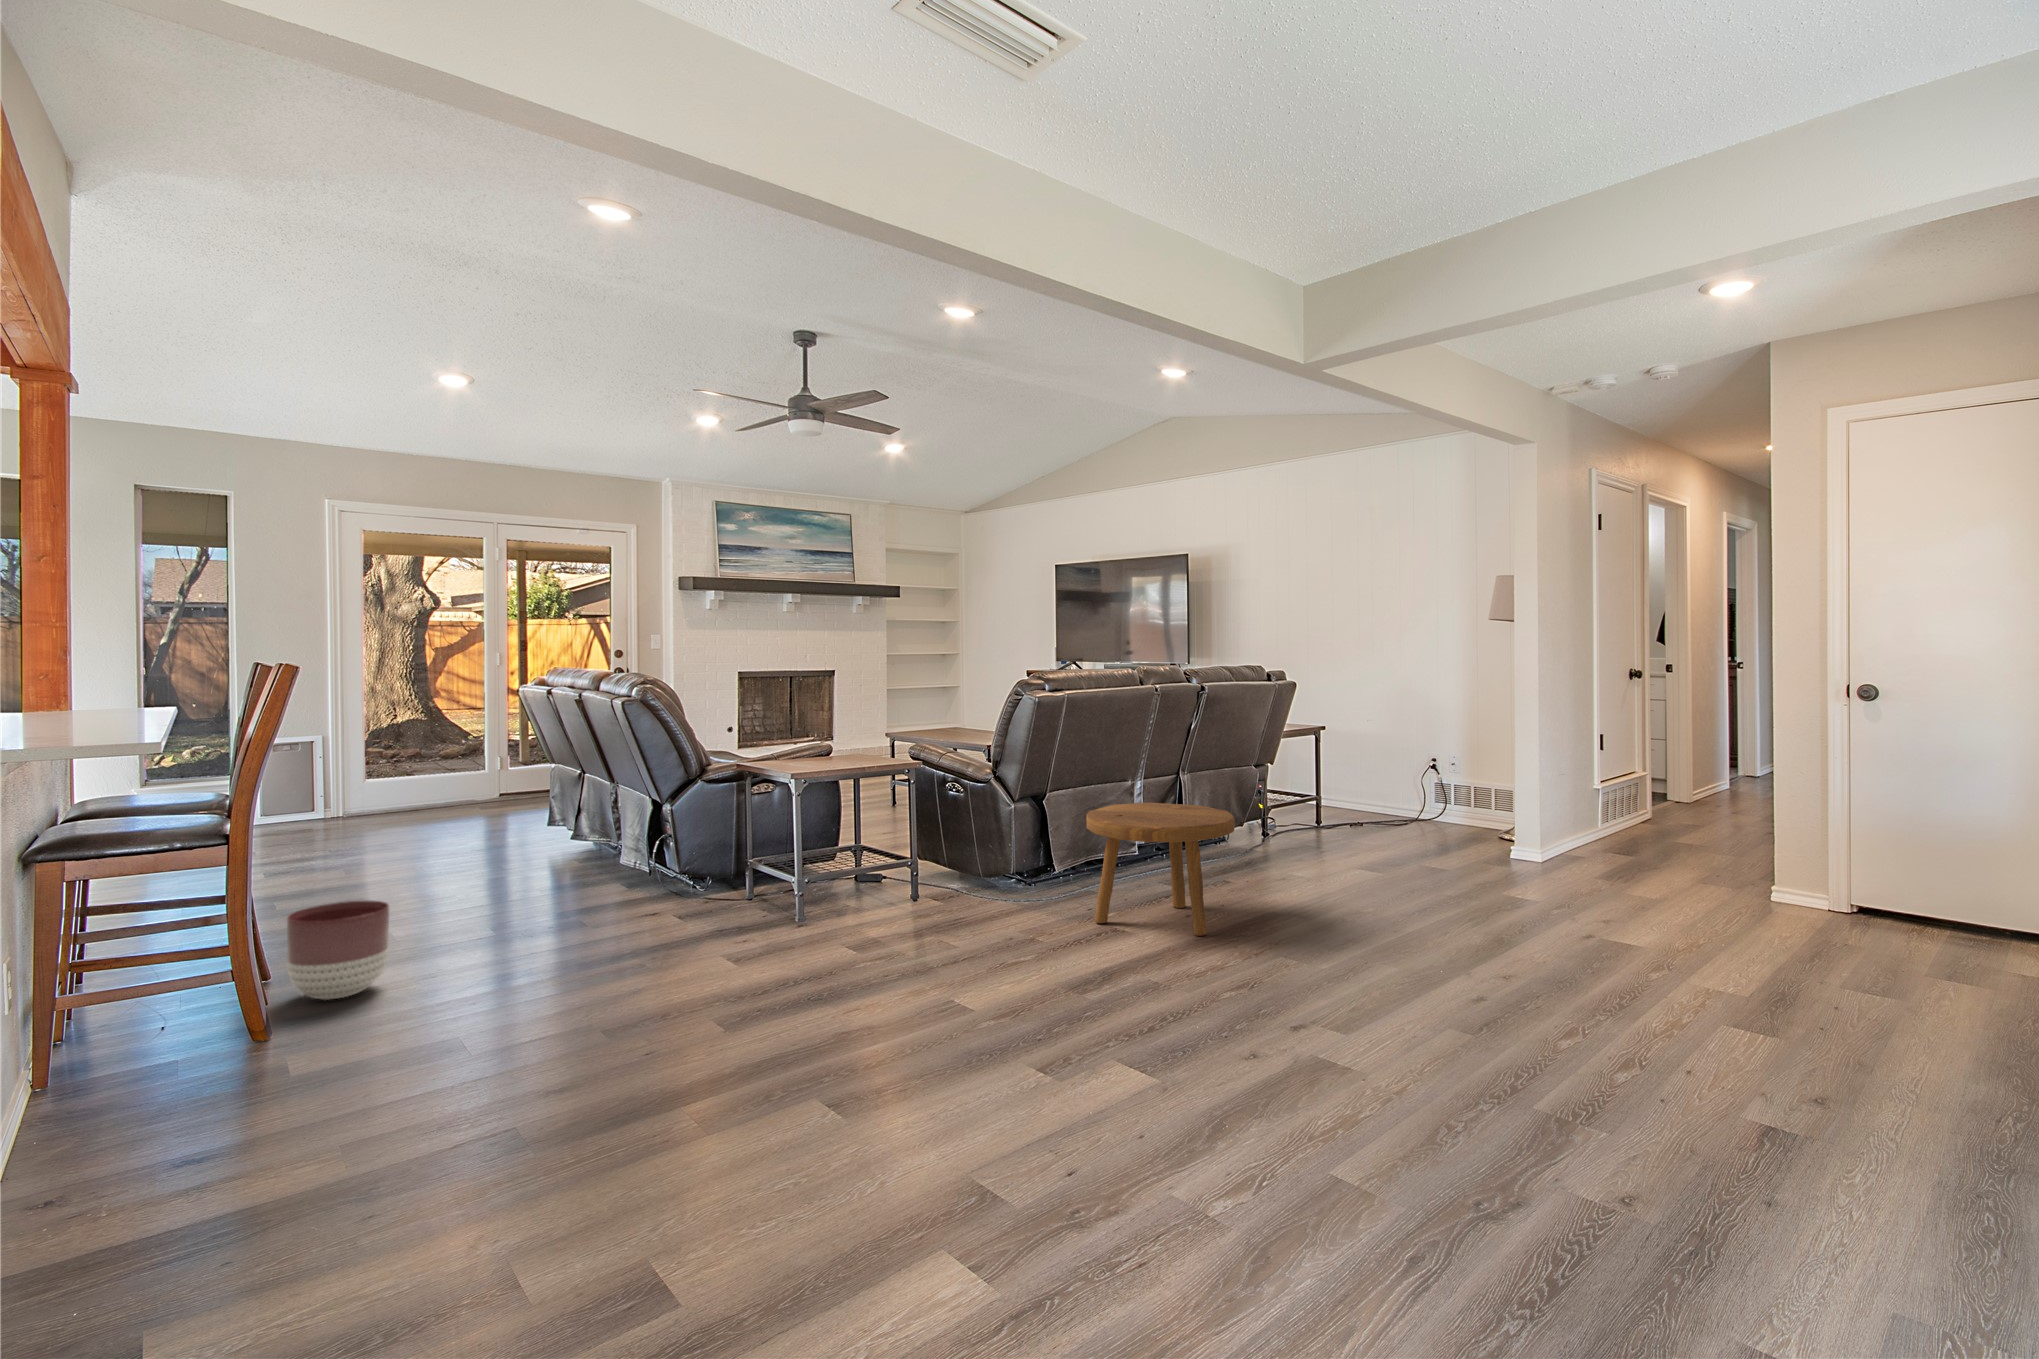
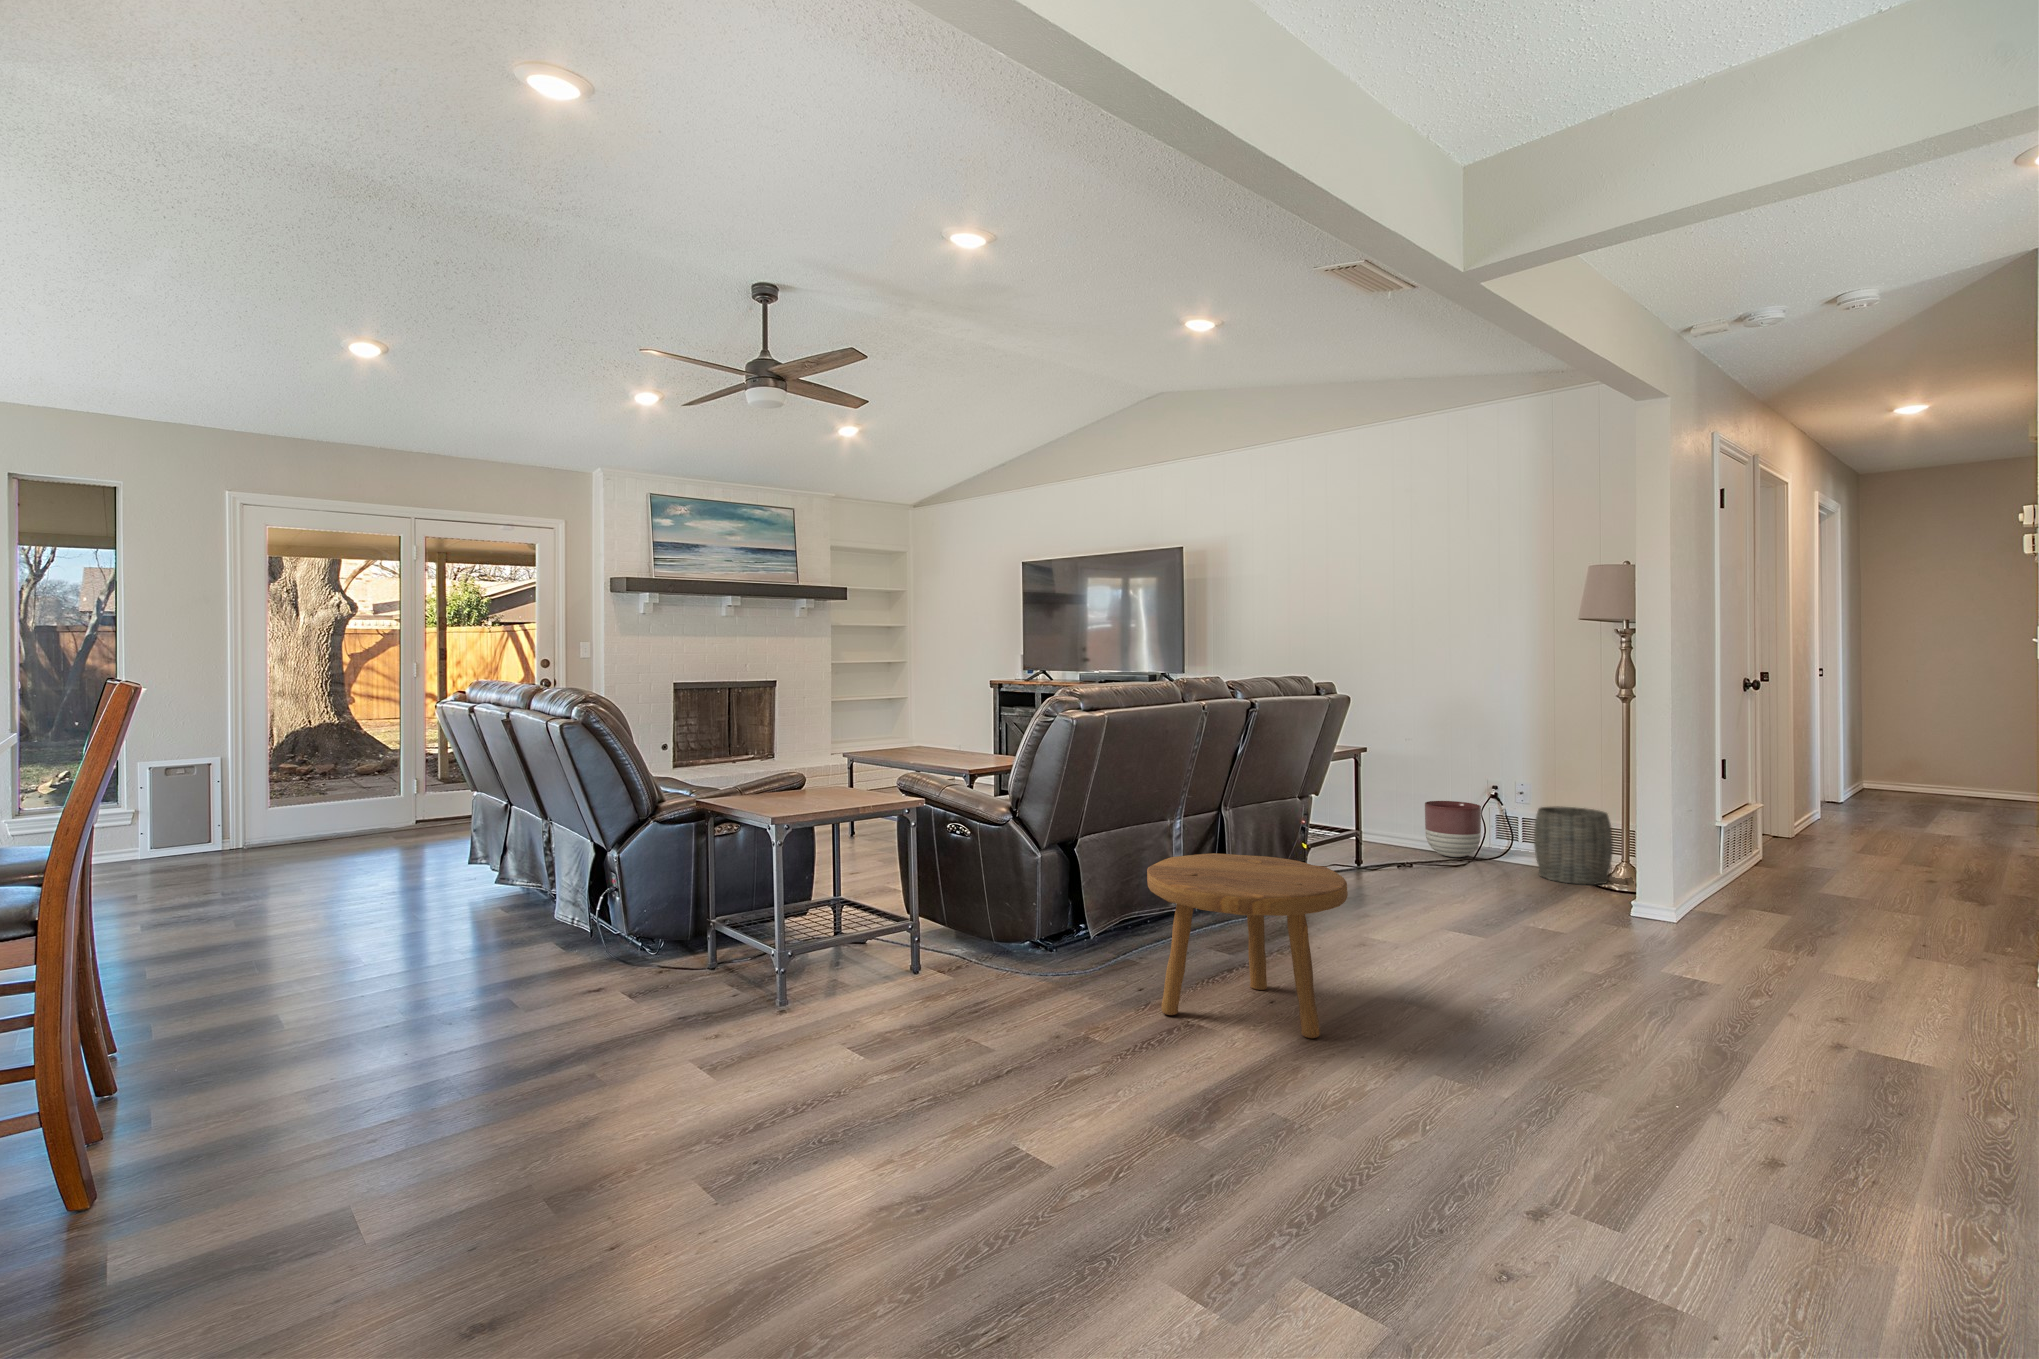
woven basket: none [1457,775,1516,838] -> present [1534,806,1613,885]
planter: present [287,900,389,1000] -> present [1425,801,1481,857]

